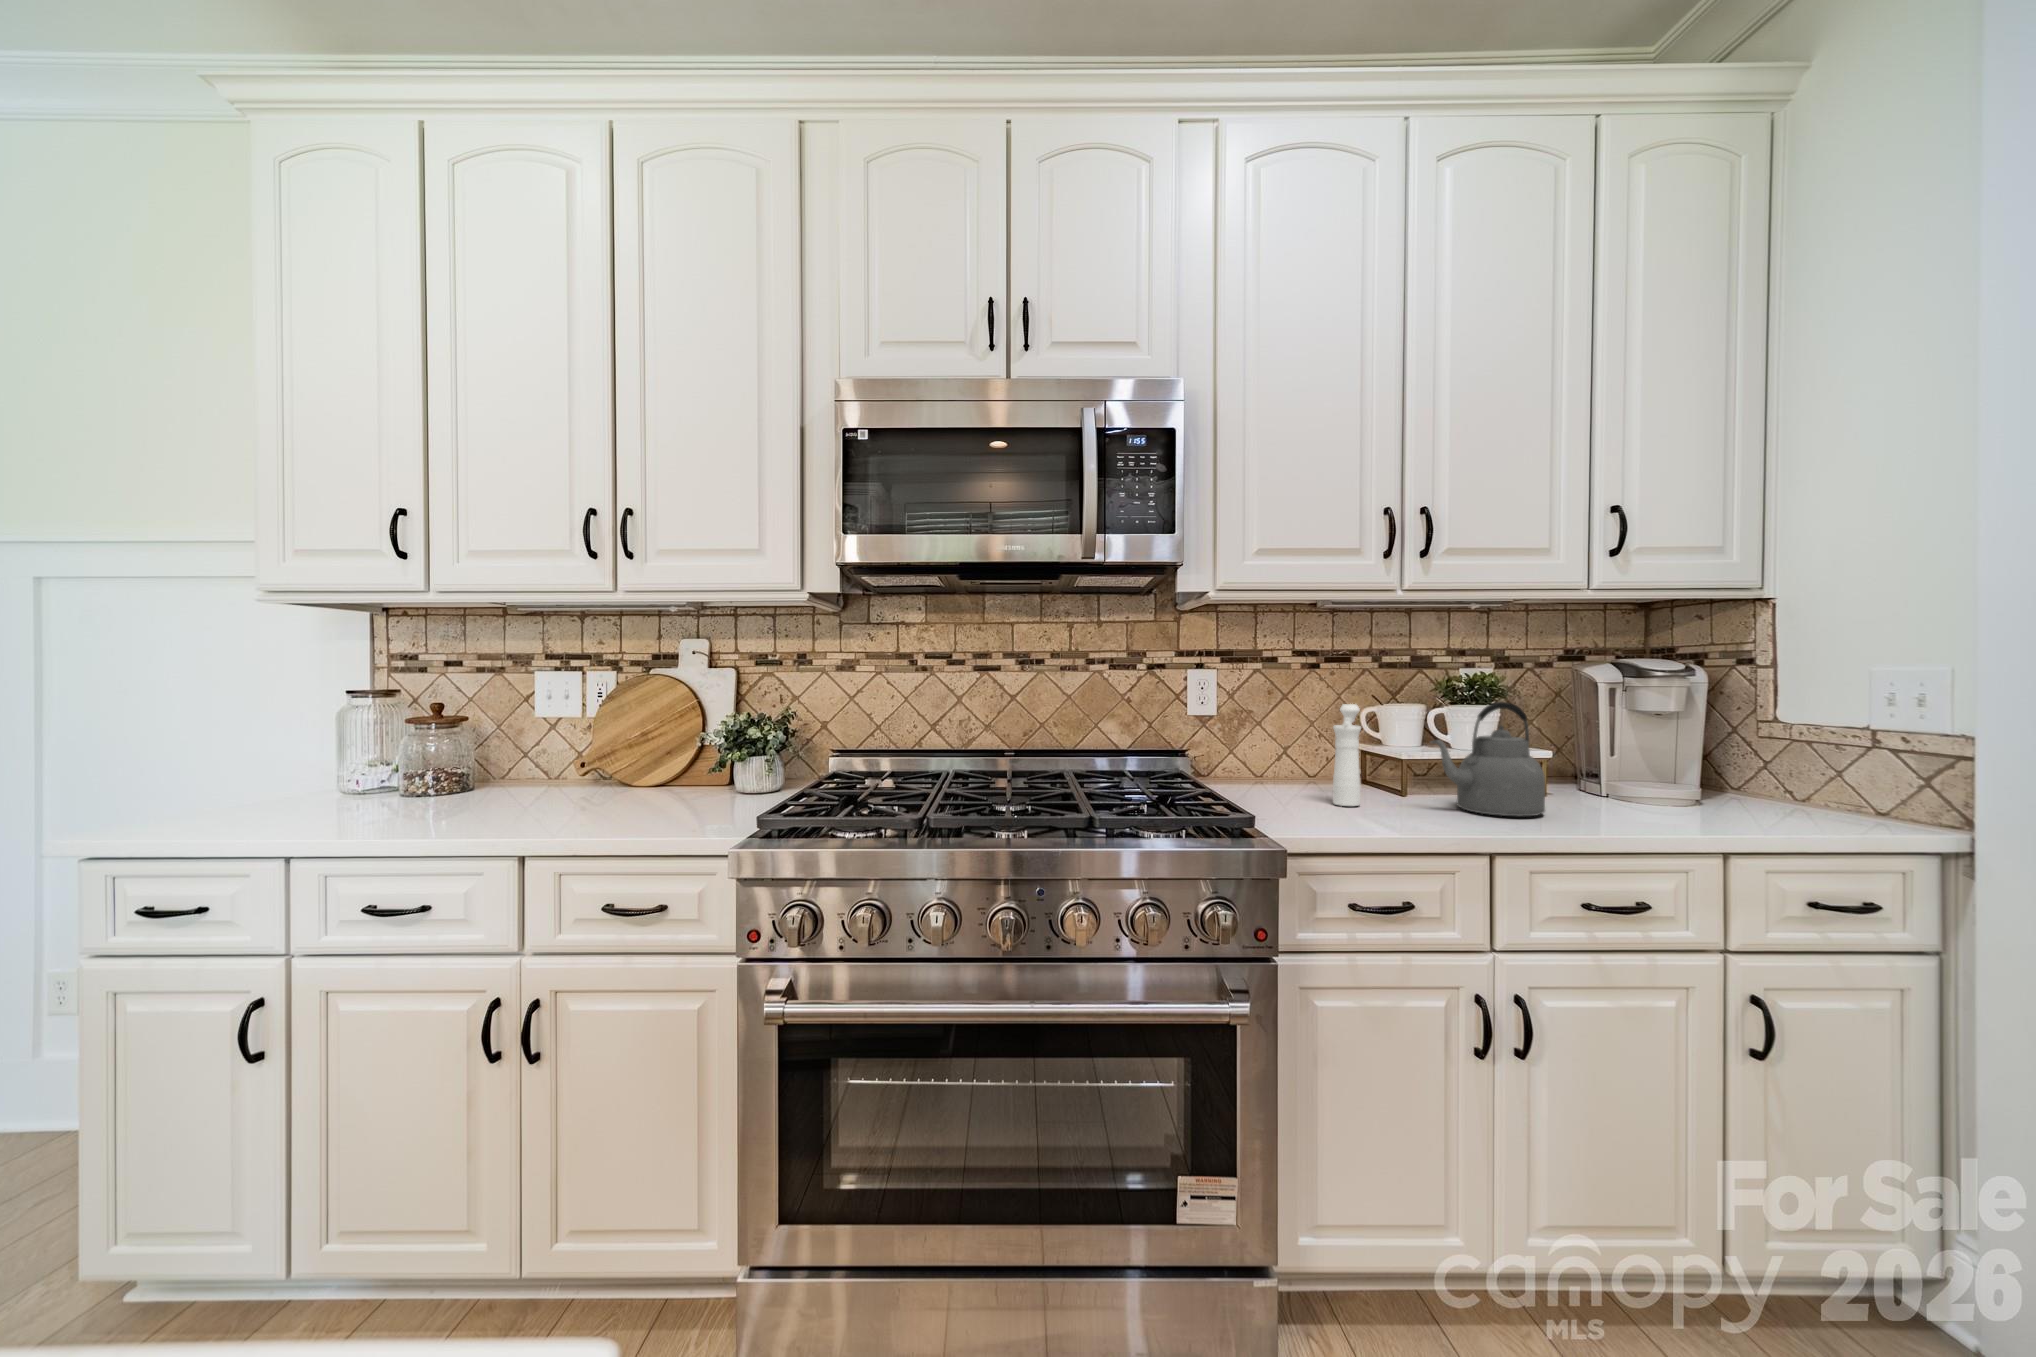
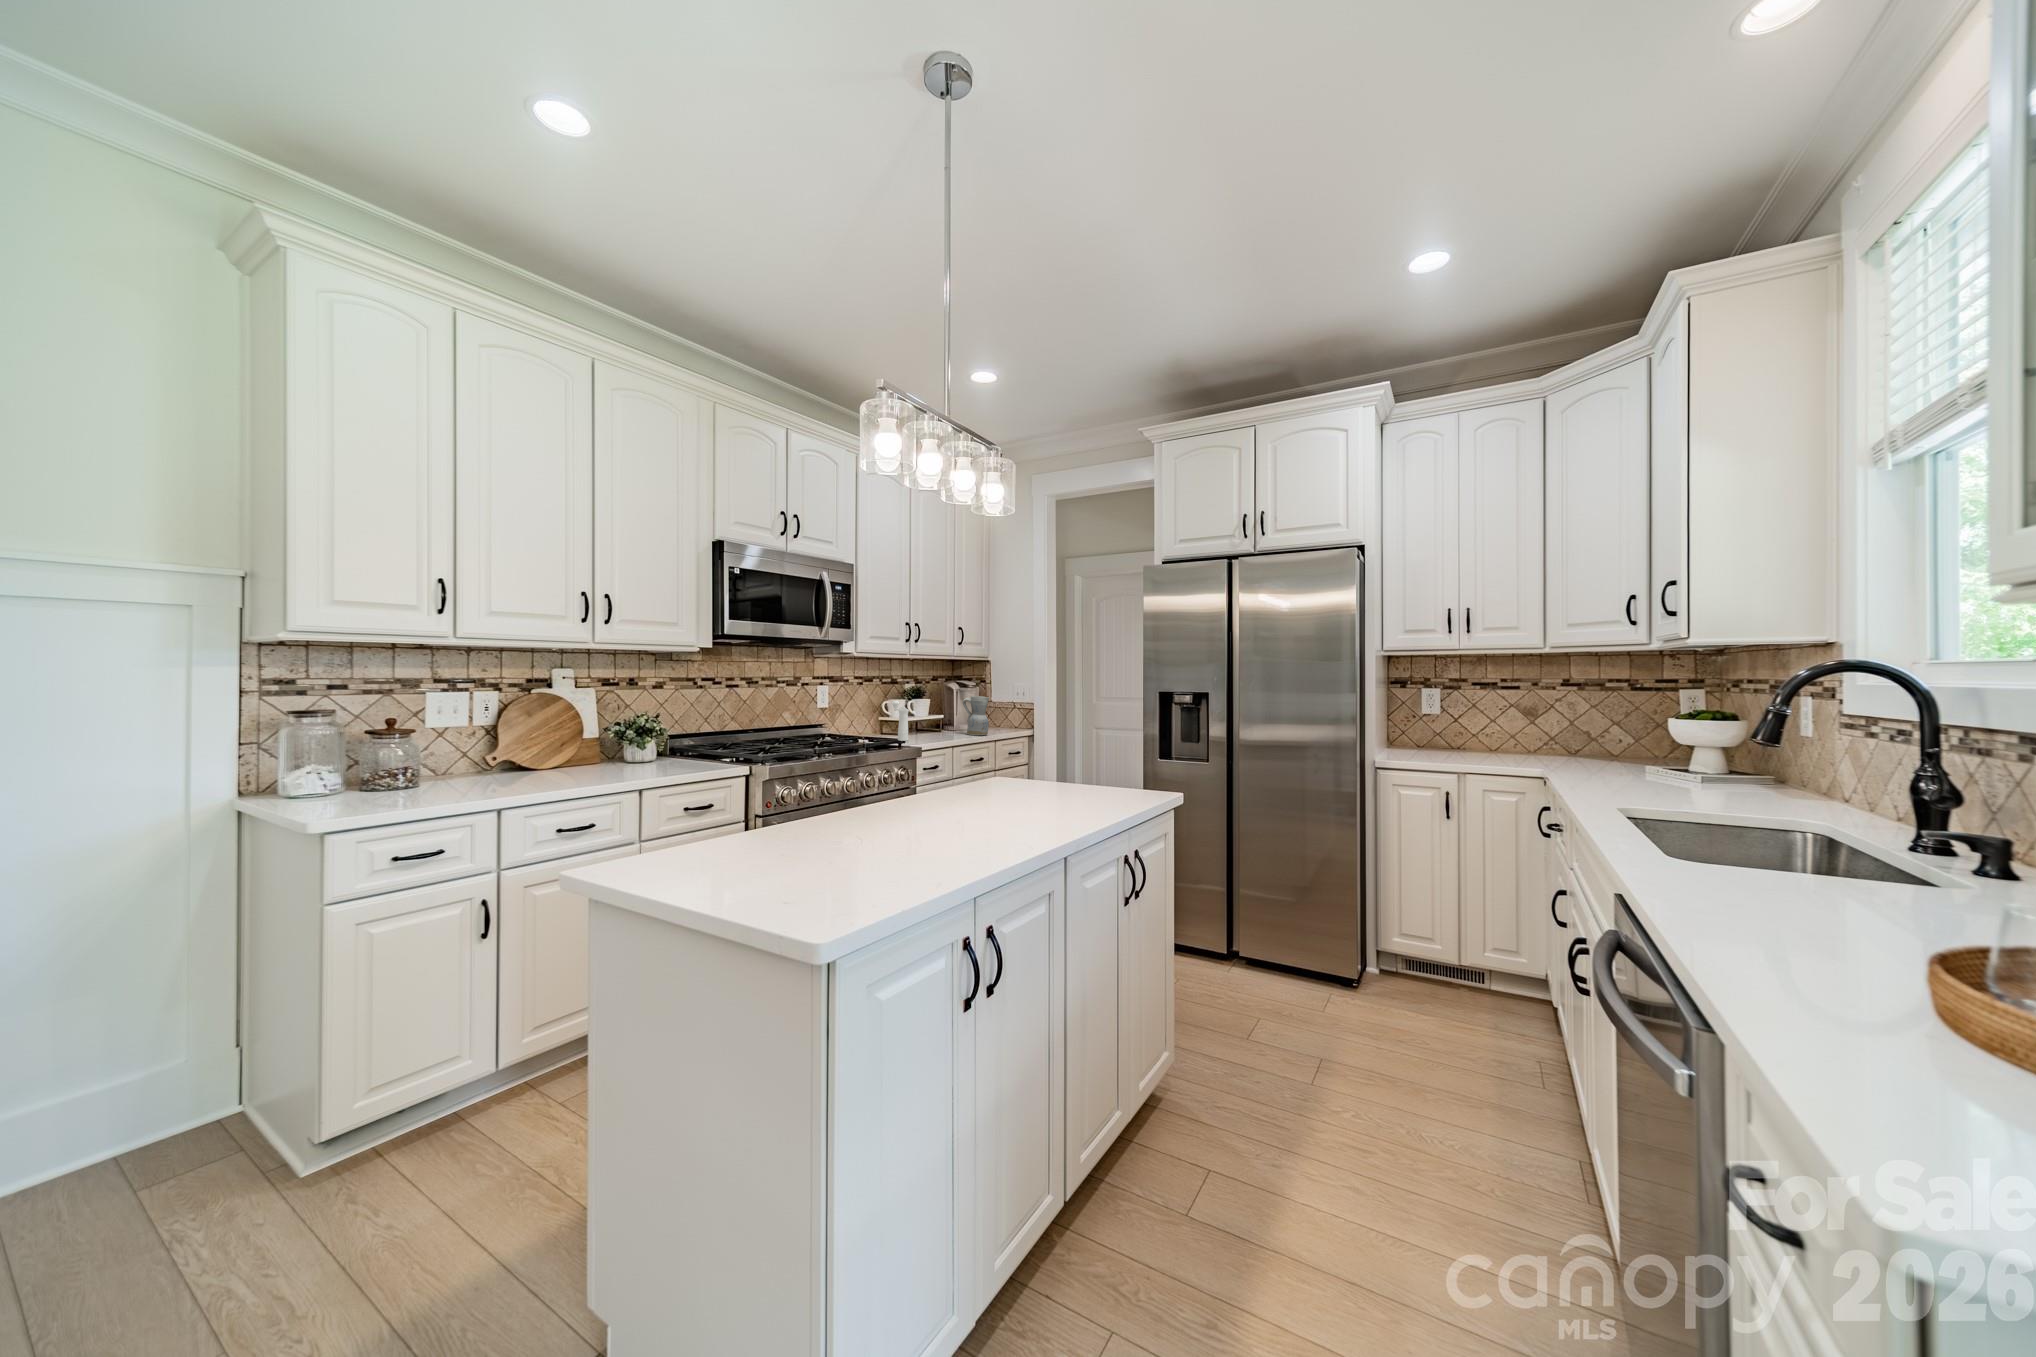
ceramic pitcher: none [1602,697,1694,816] -> present [963,696,989,735]
kettle: present [1431,702,1545,816] -> none [930,699,959,739]

